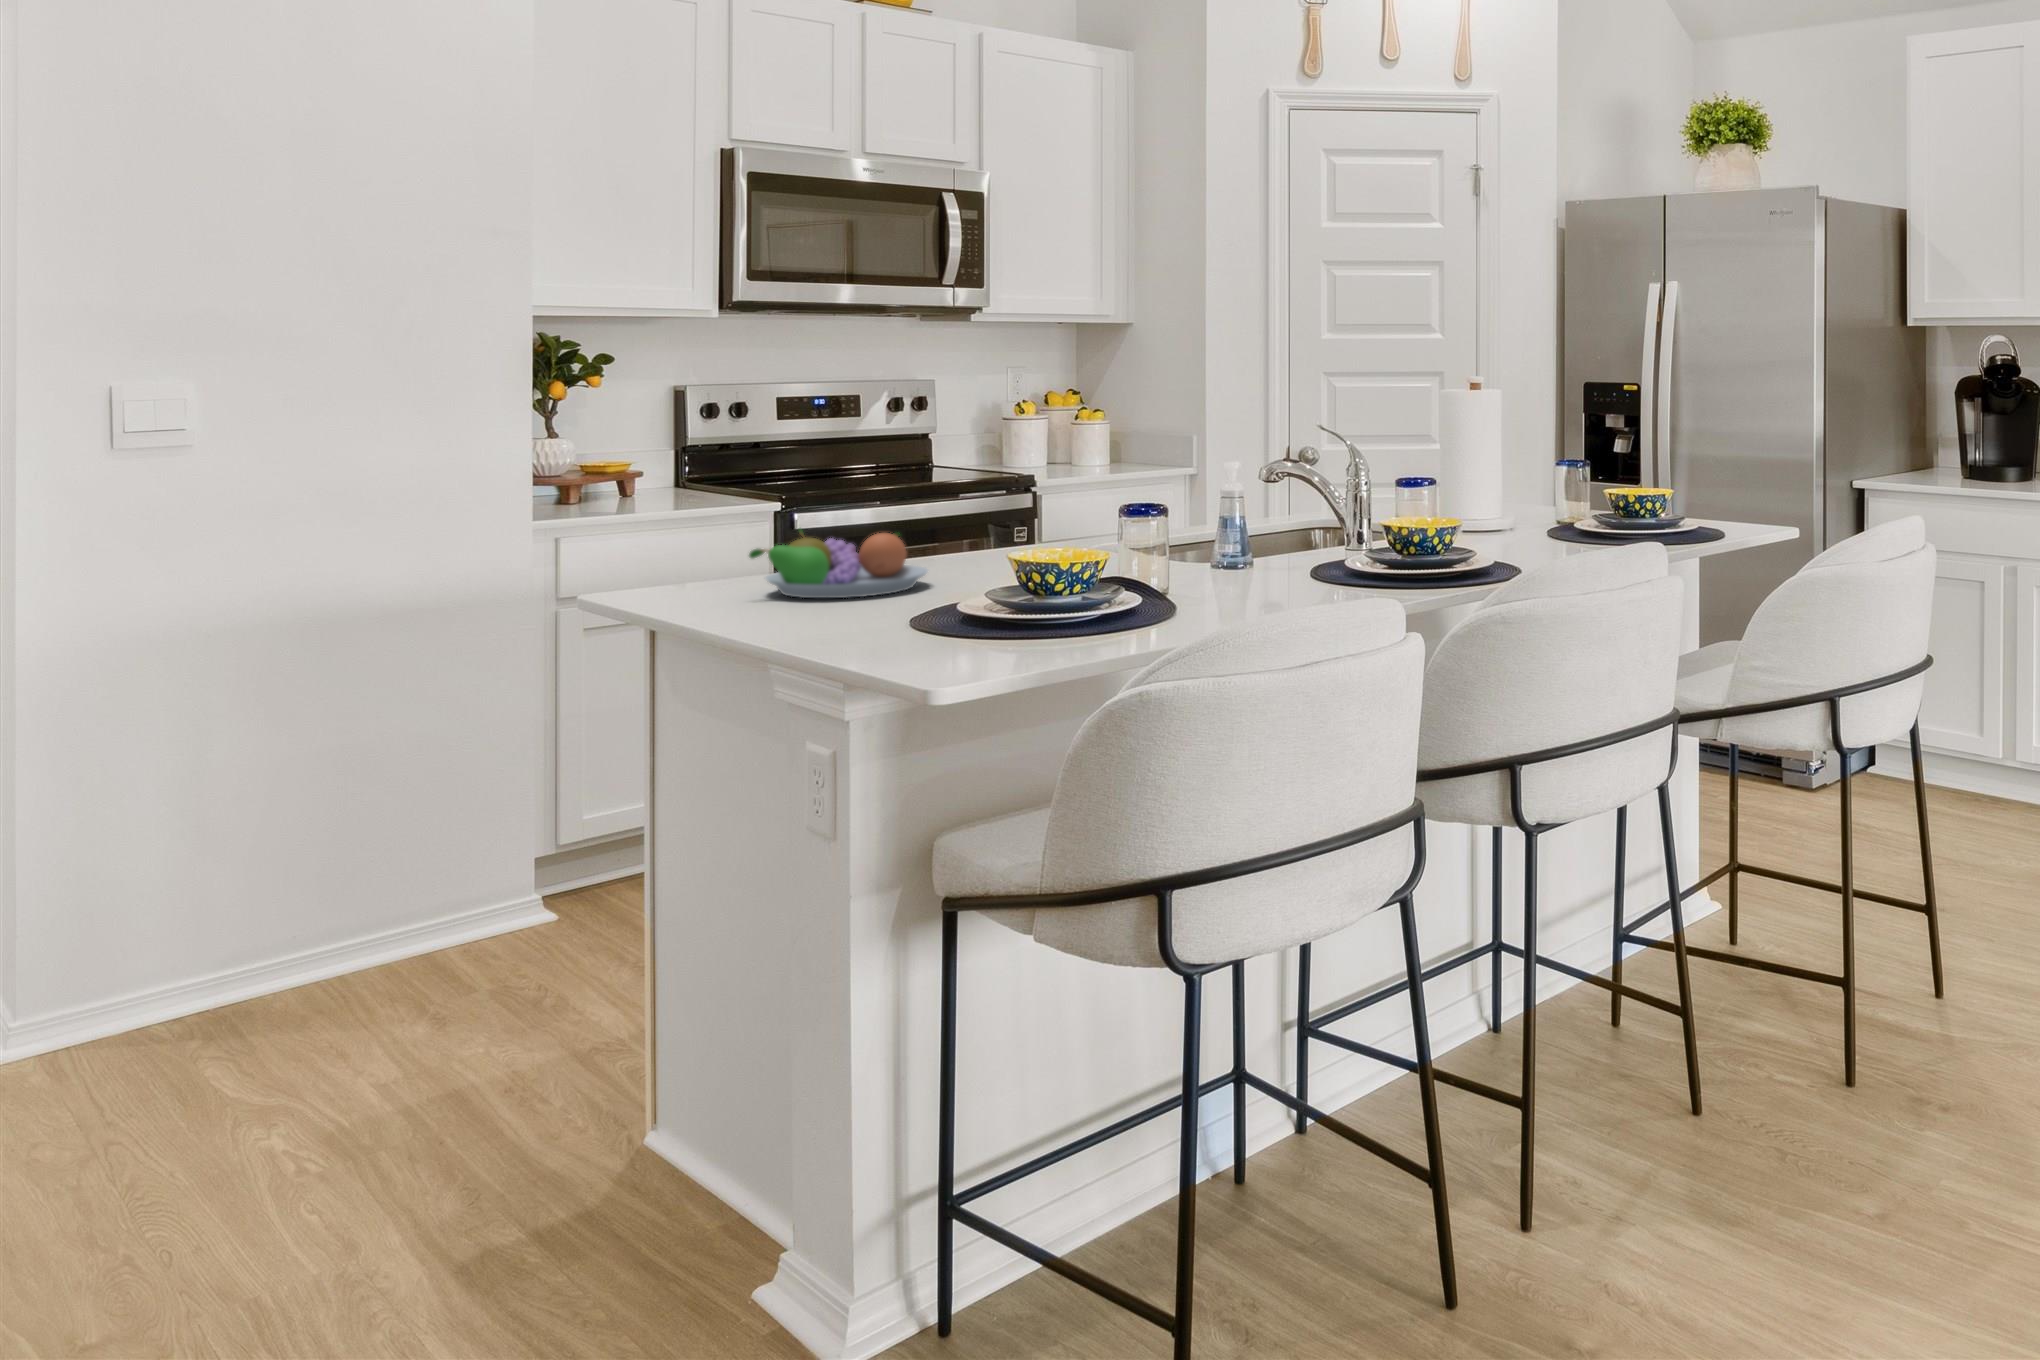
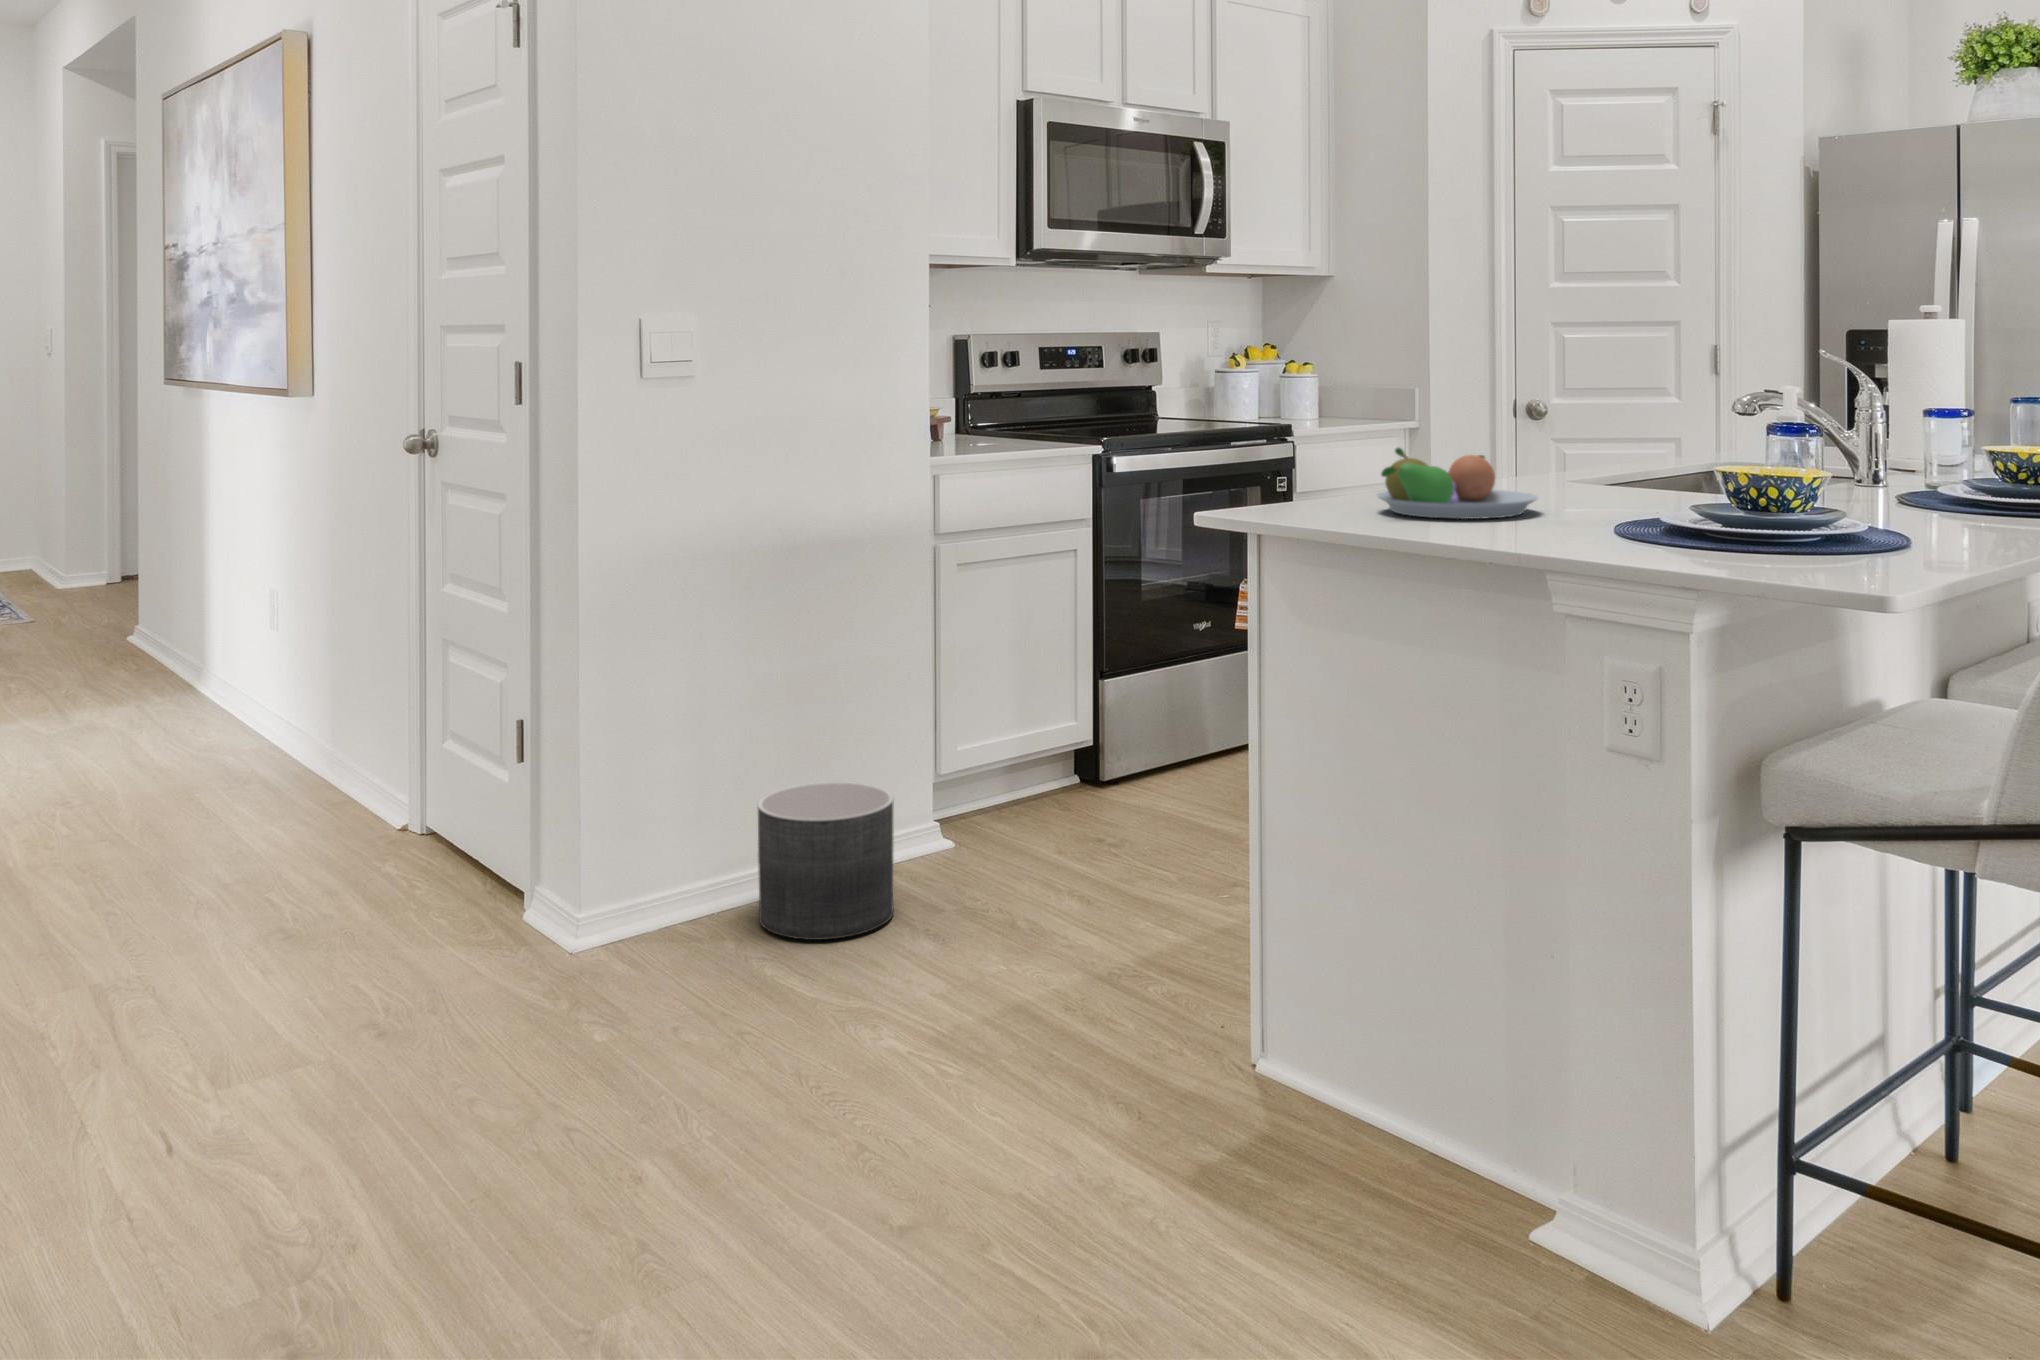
planter: none [253,866,424,1035] -> present [758,782,893,940]

